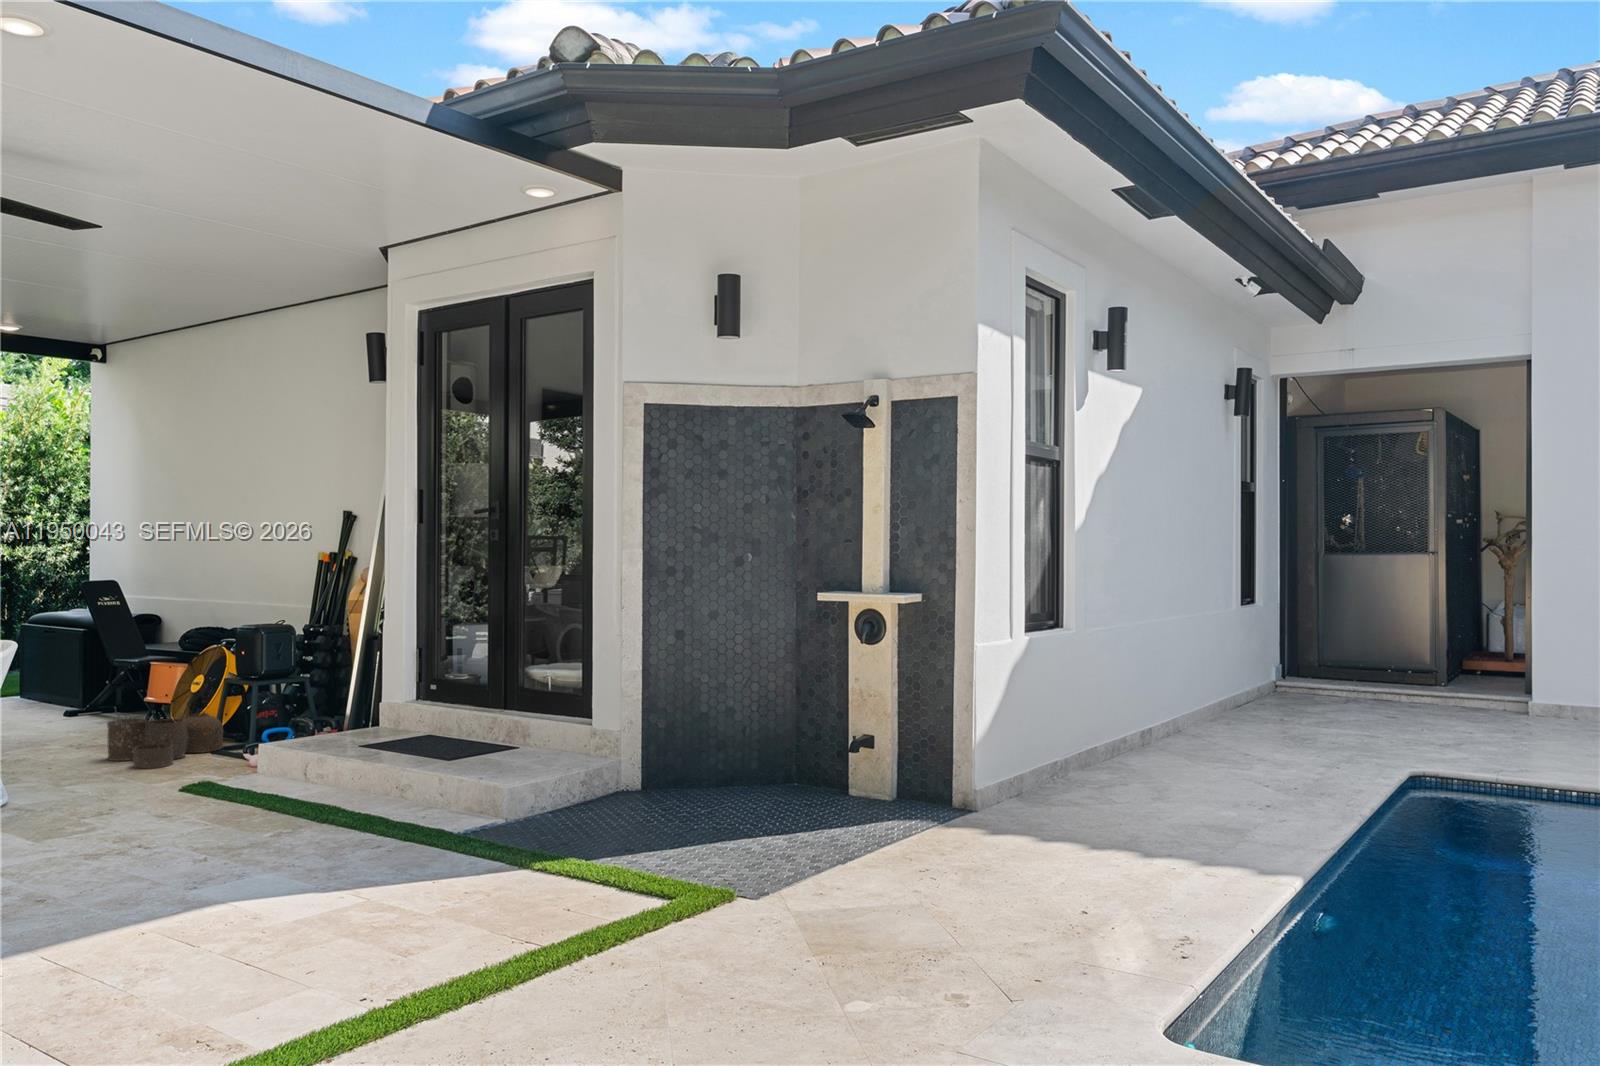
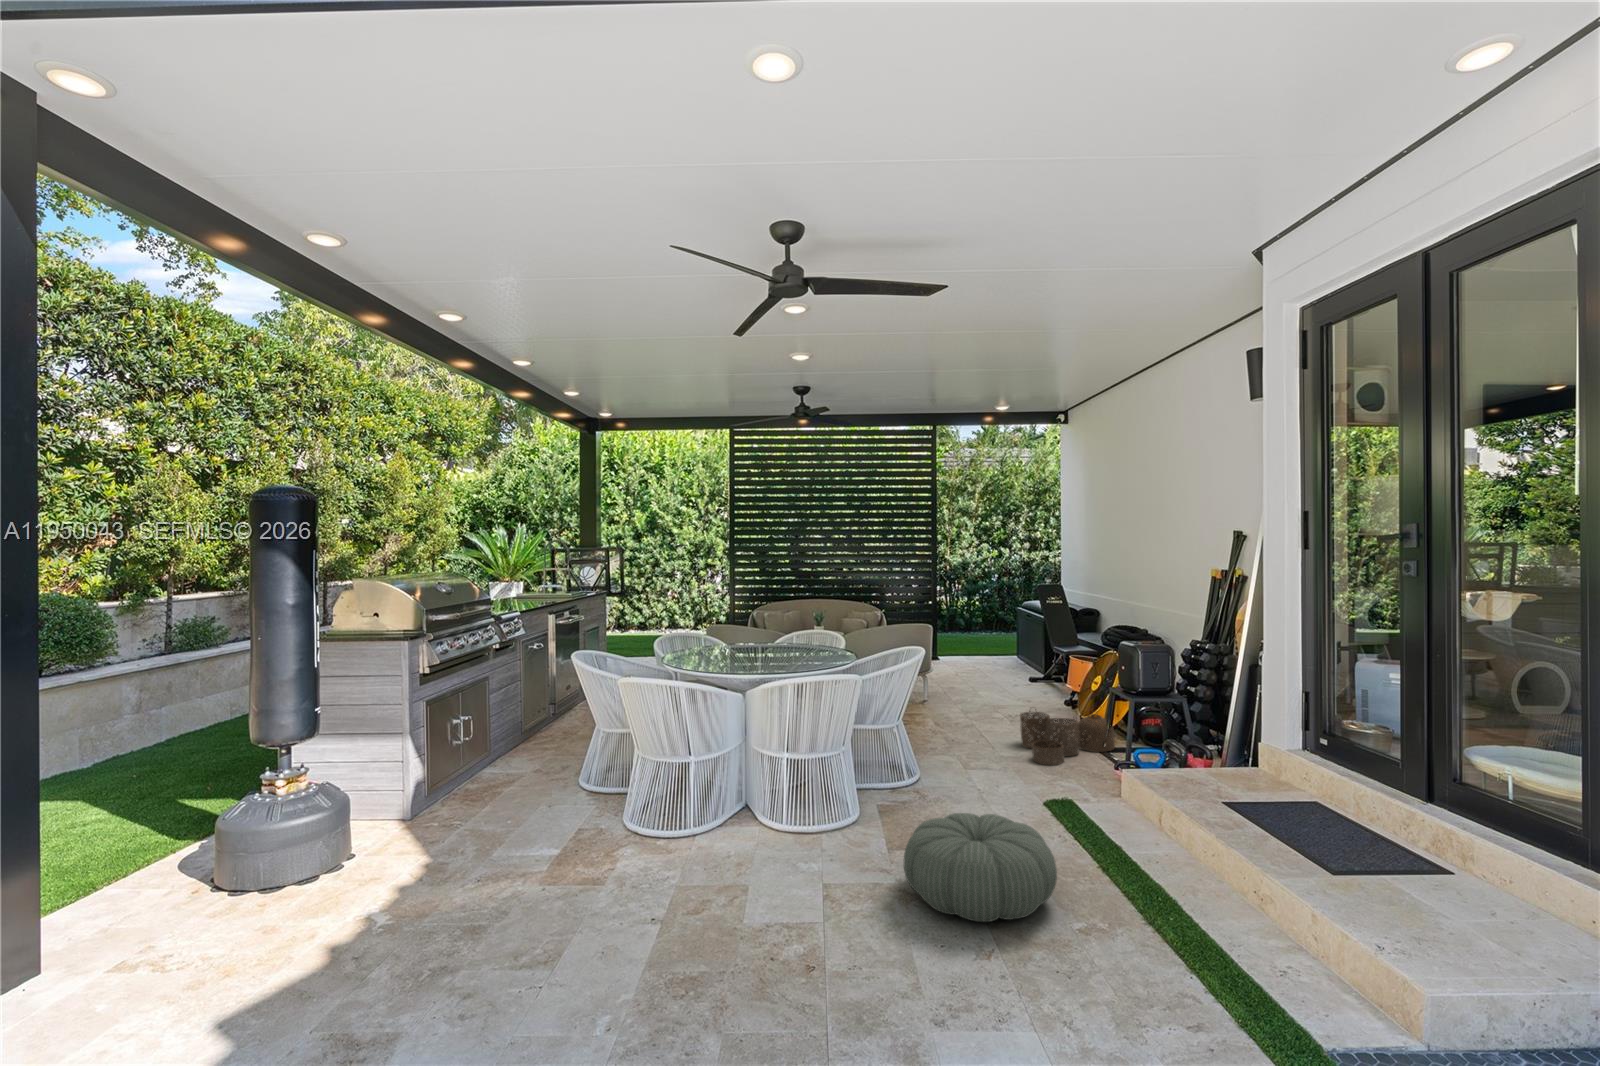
pouf: none [77,770,244,854] -> present [904,813,1057,922]

